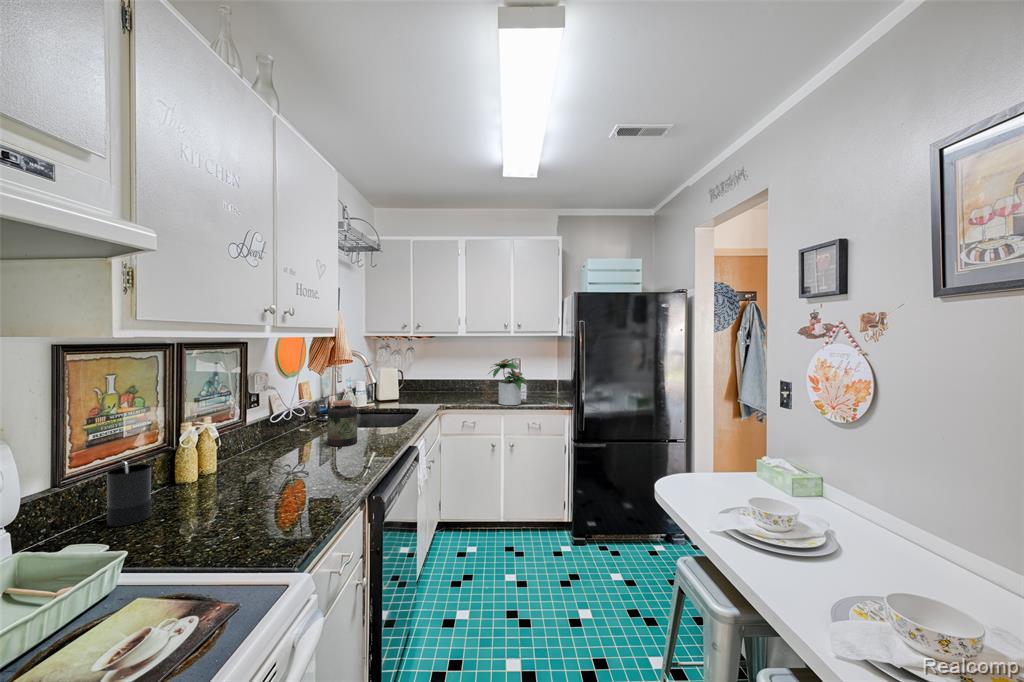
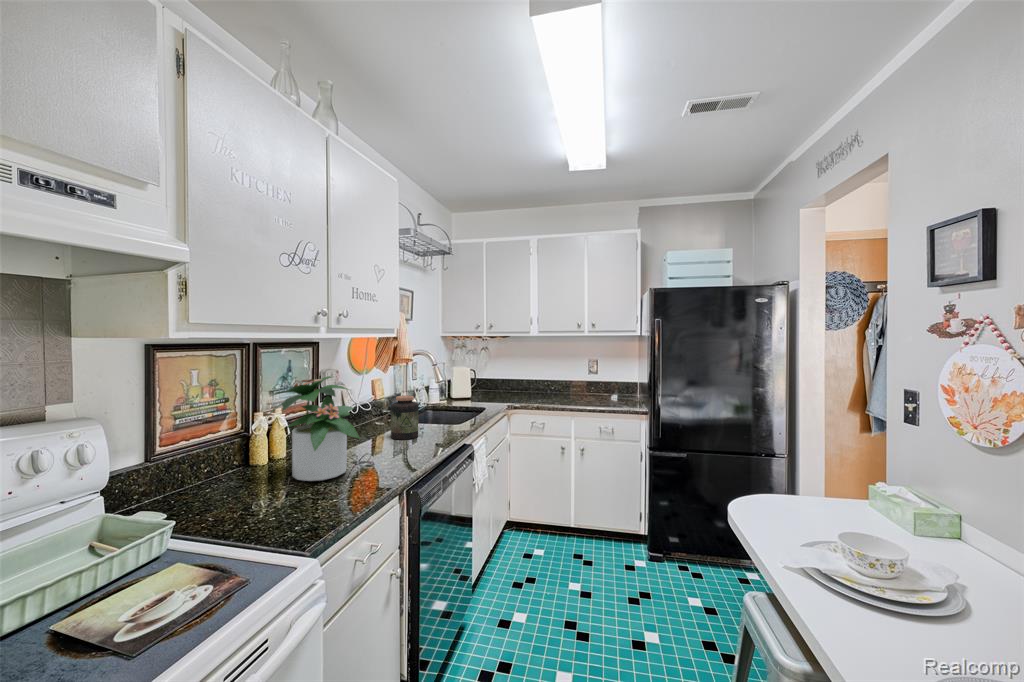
potted plant: present [488,359,528,406] -> present [269,376,359,481]
candle: present [107,461,151,526] -> none [187,442,222,499]

